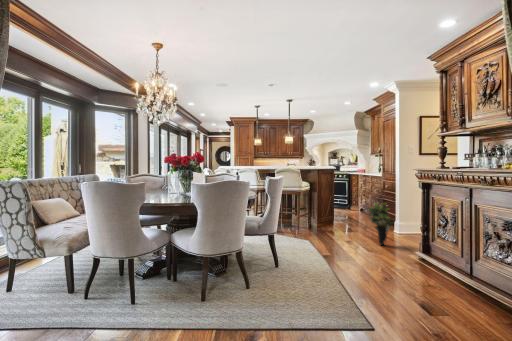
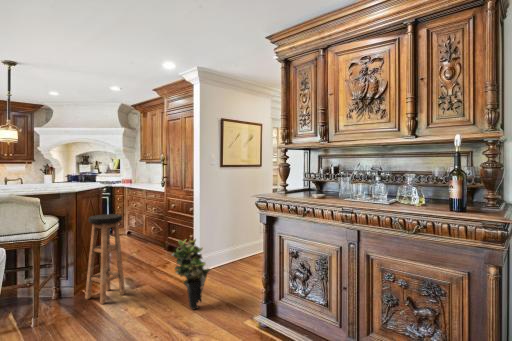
bar stool: none [324,186,345,235] -> present [85,214,125,304]

